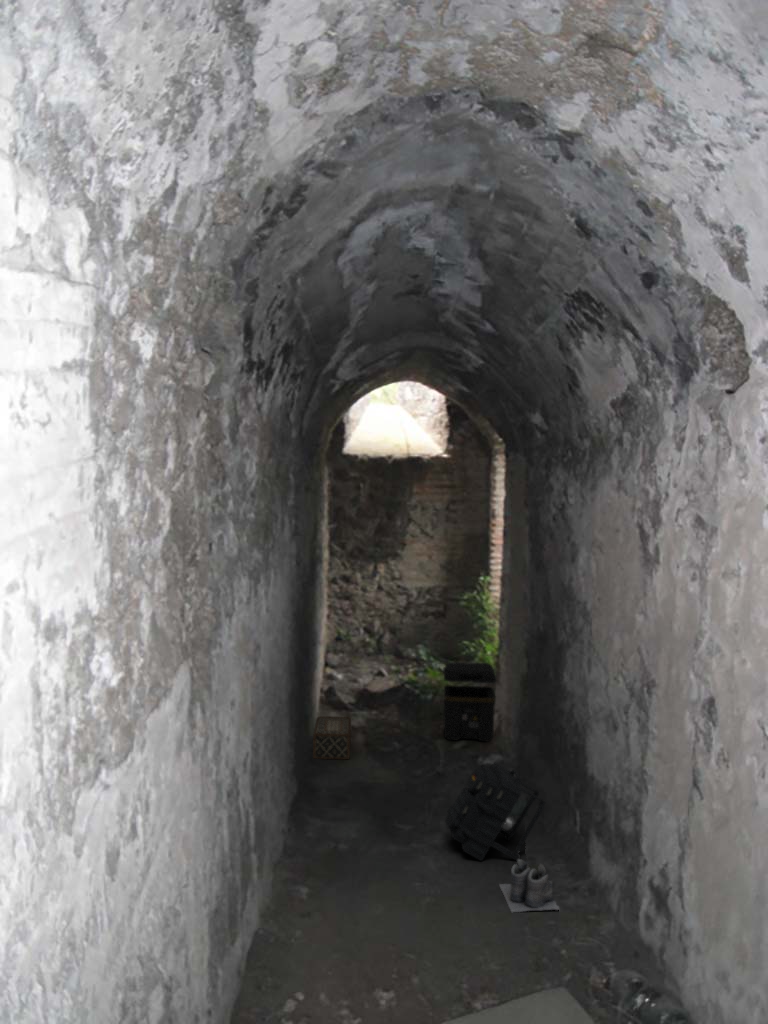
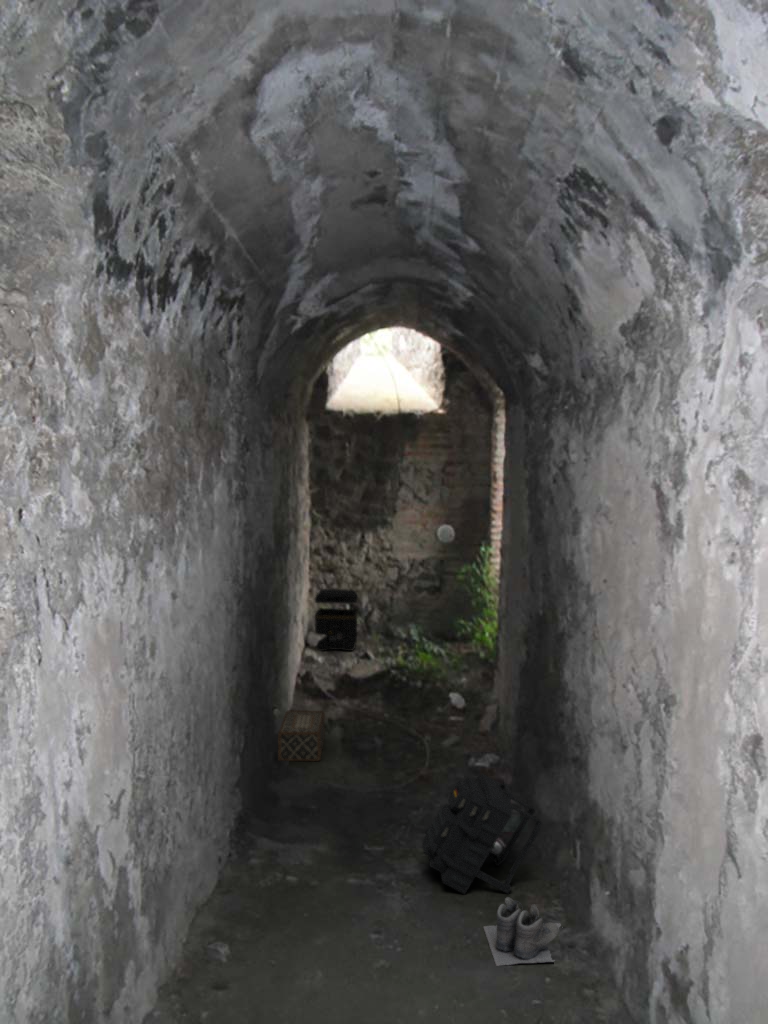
toolbox: present [443,662,496,741] -> present [315,589,358,651]

